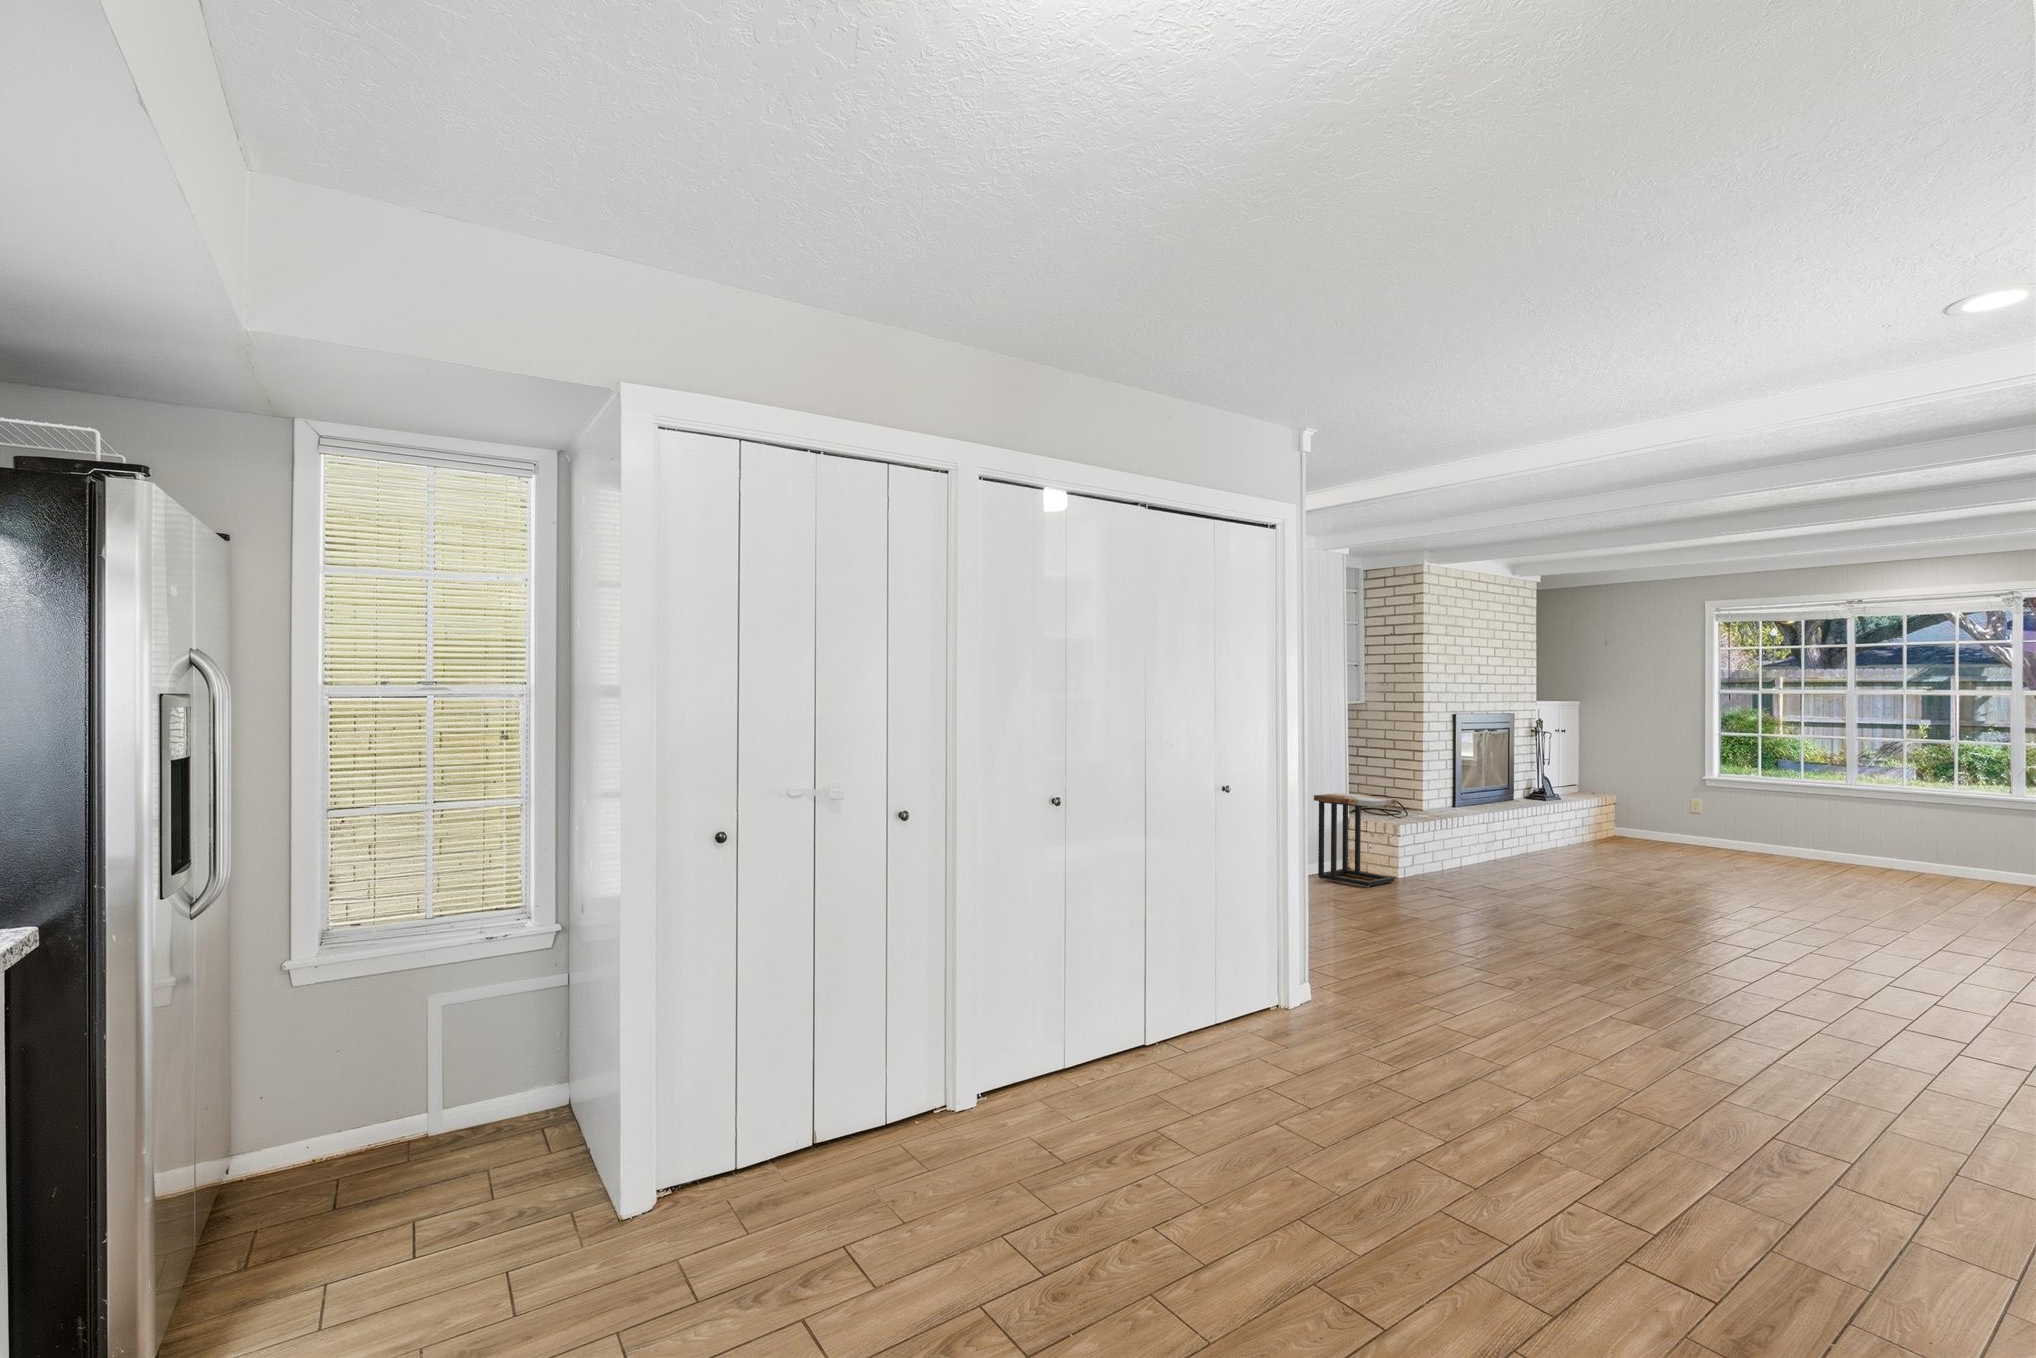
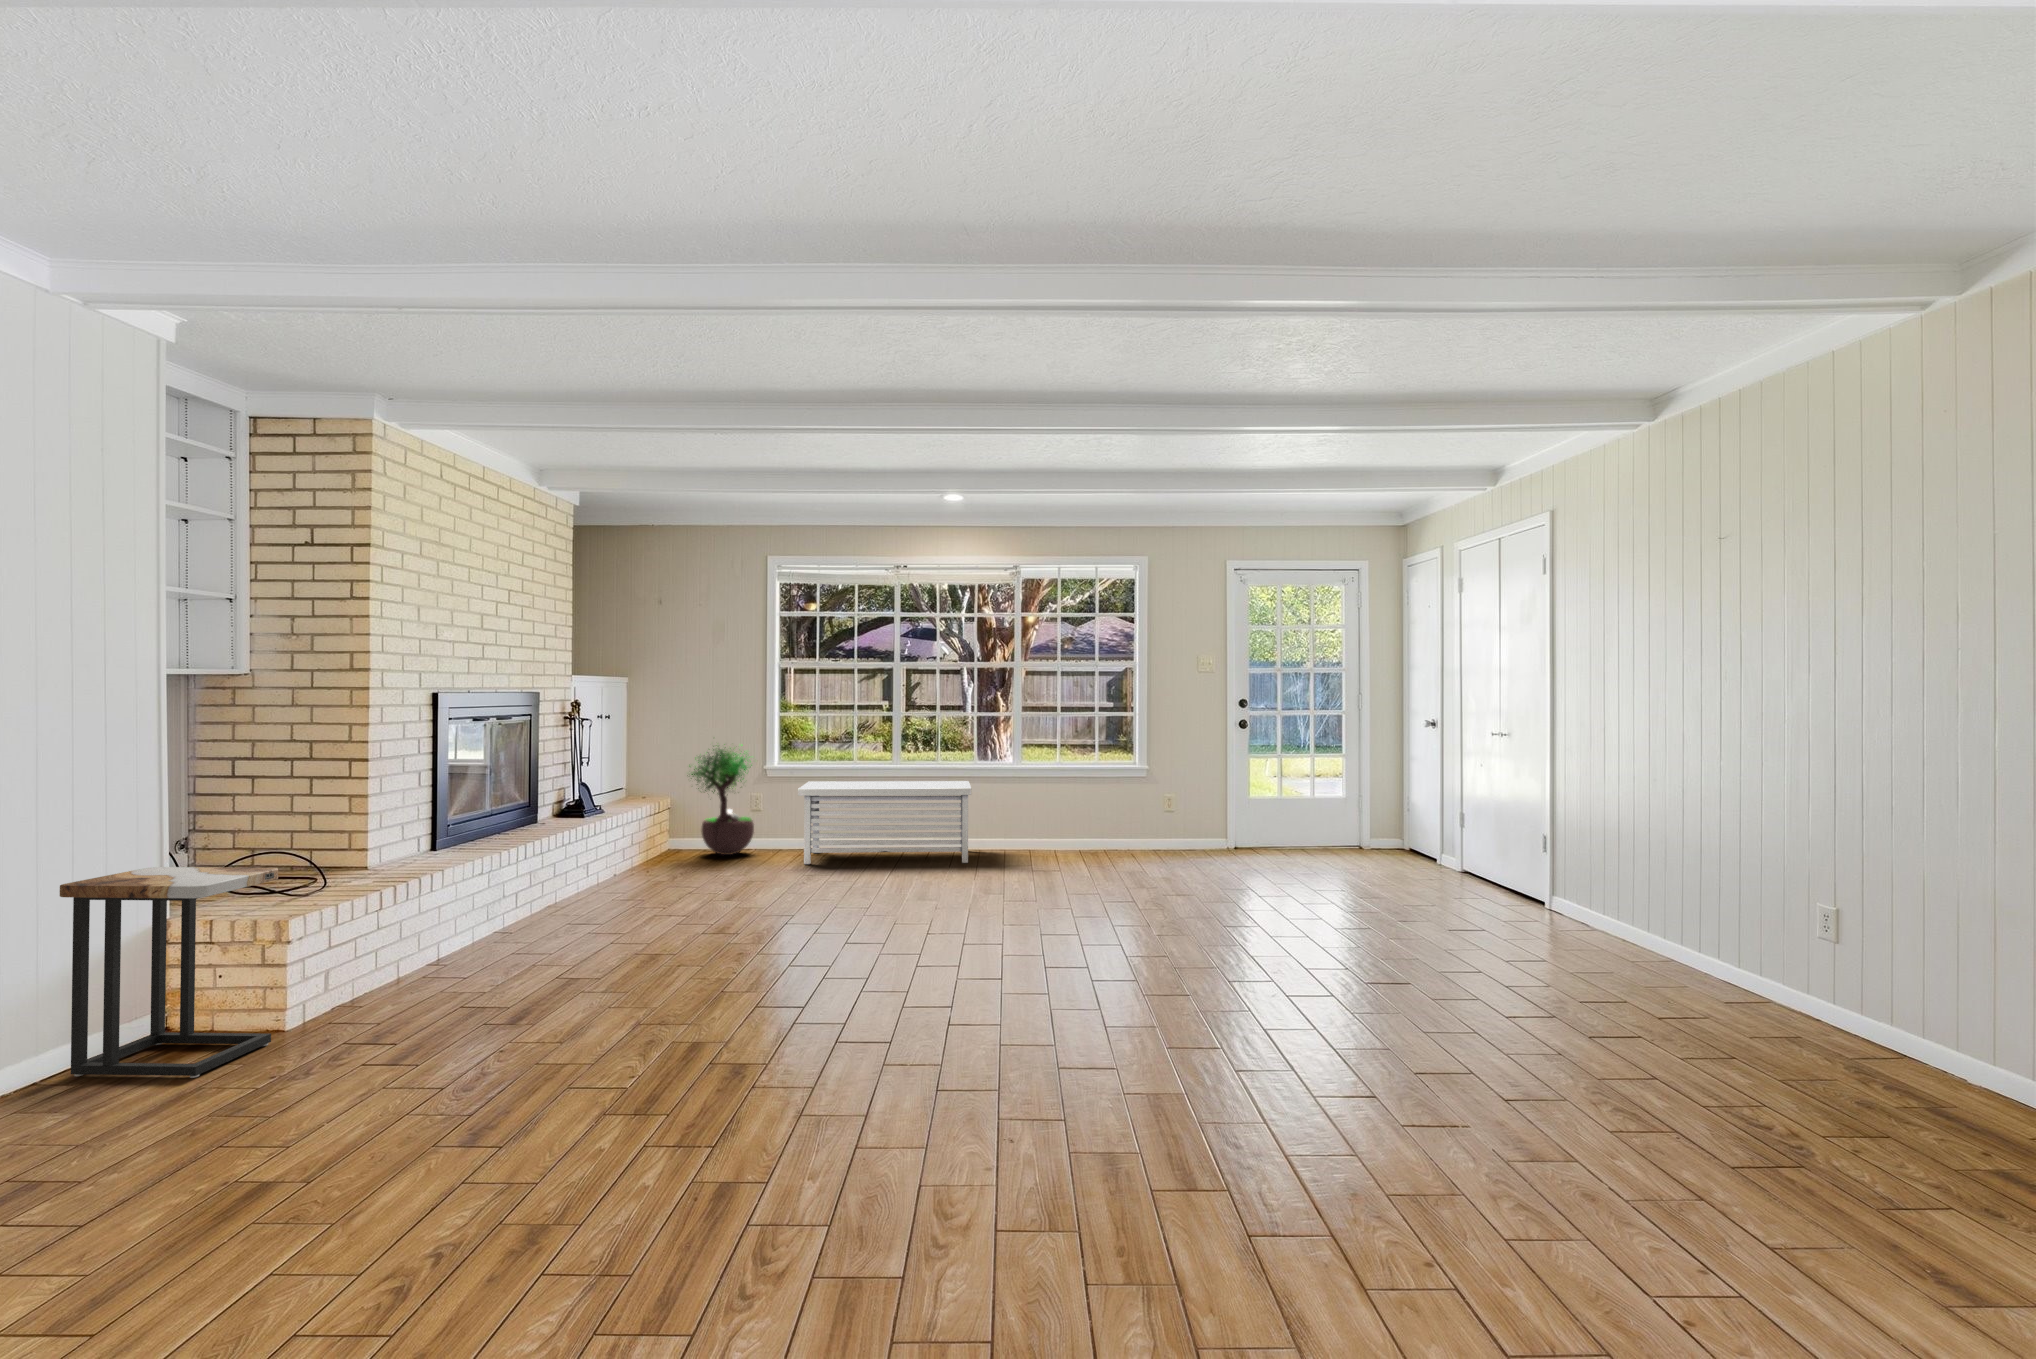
potted tree: none [1627,750,1689,840] -> present [687,744,754,855]
storage bench: none [1726,790,1918,871] -> present [798,781,971,864]

